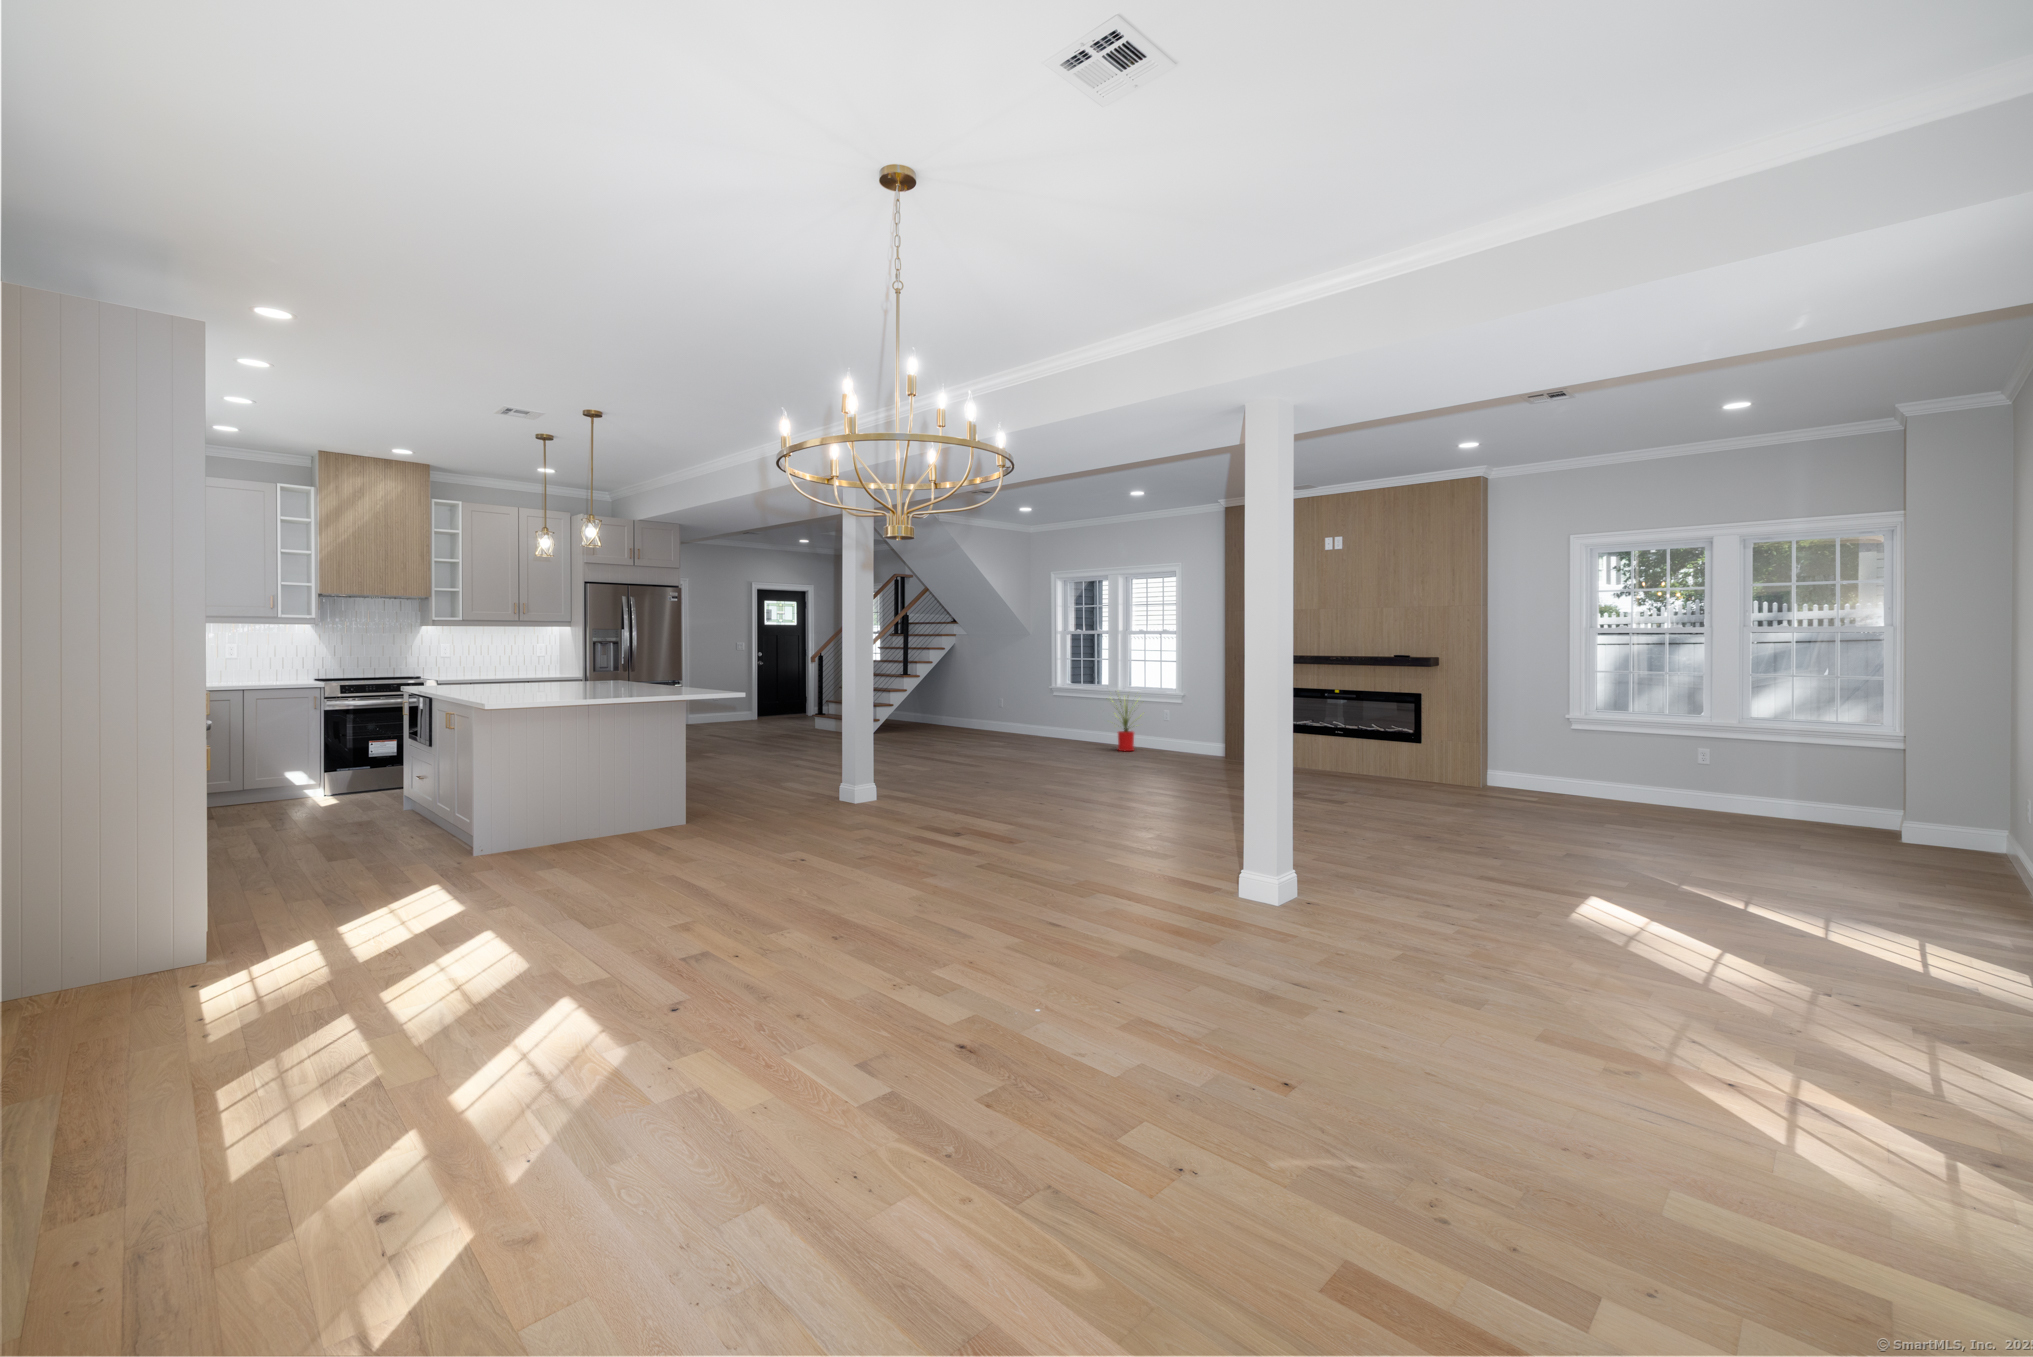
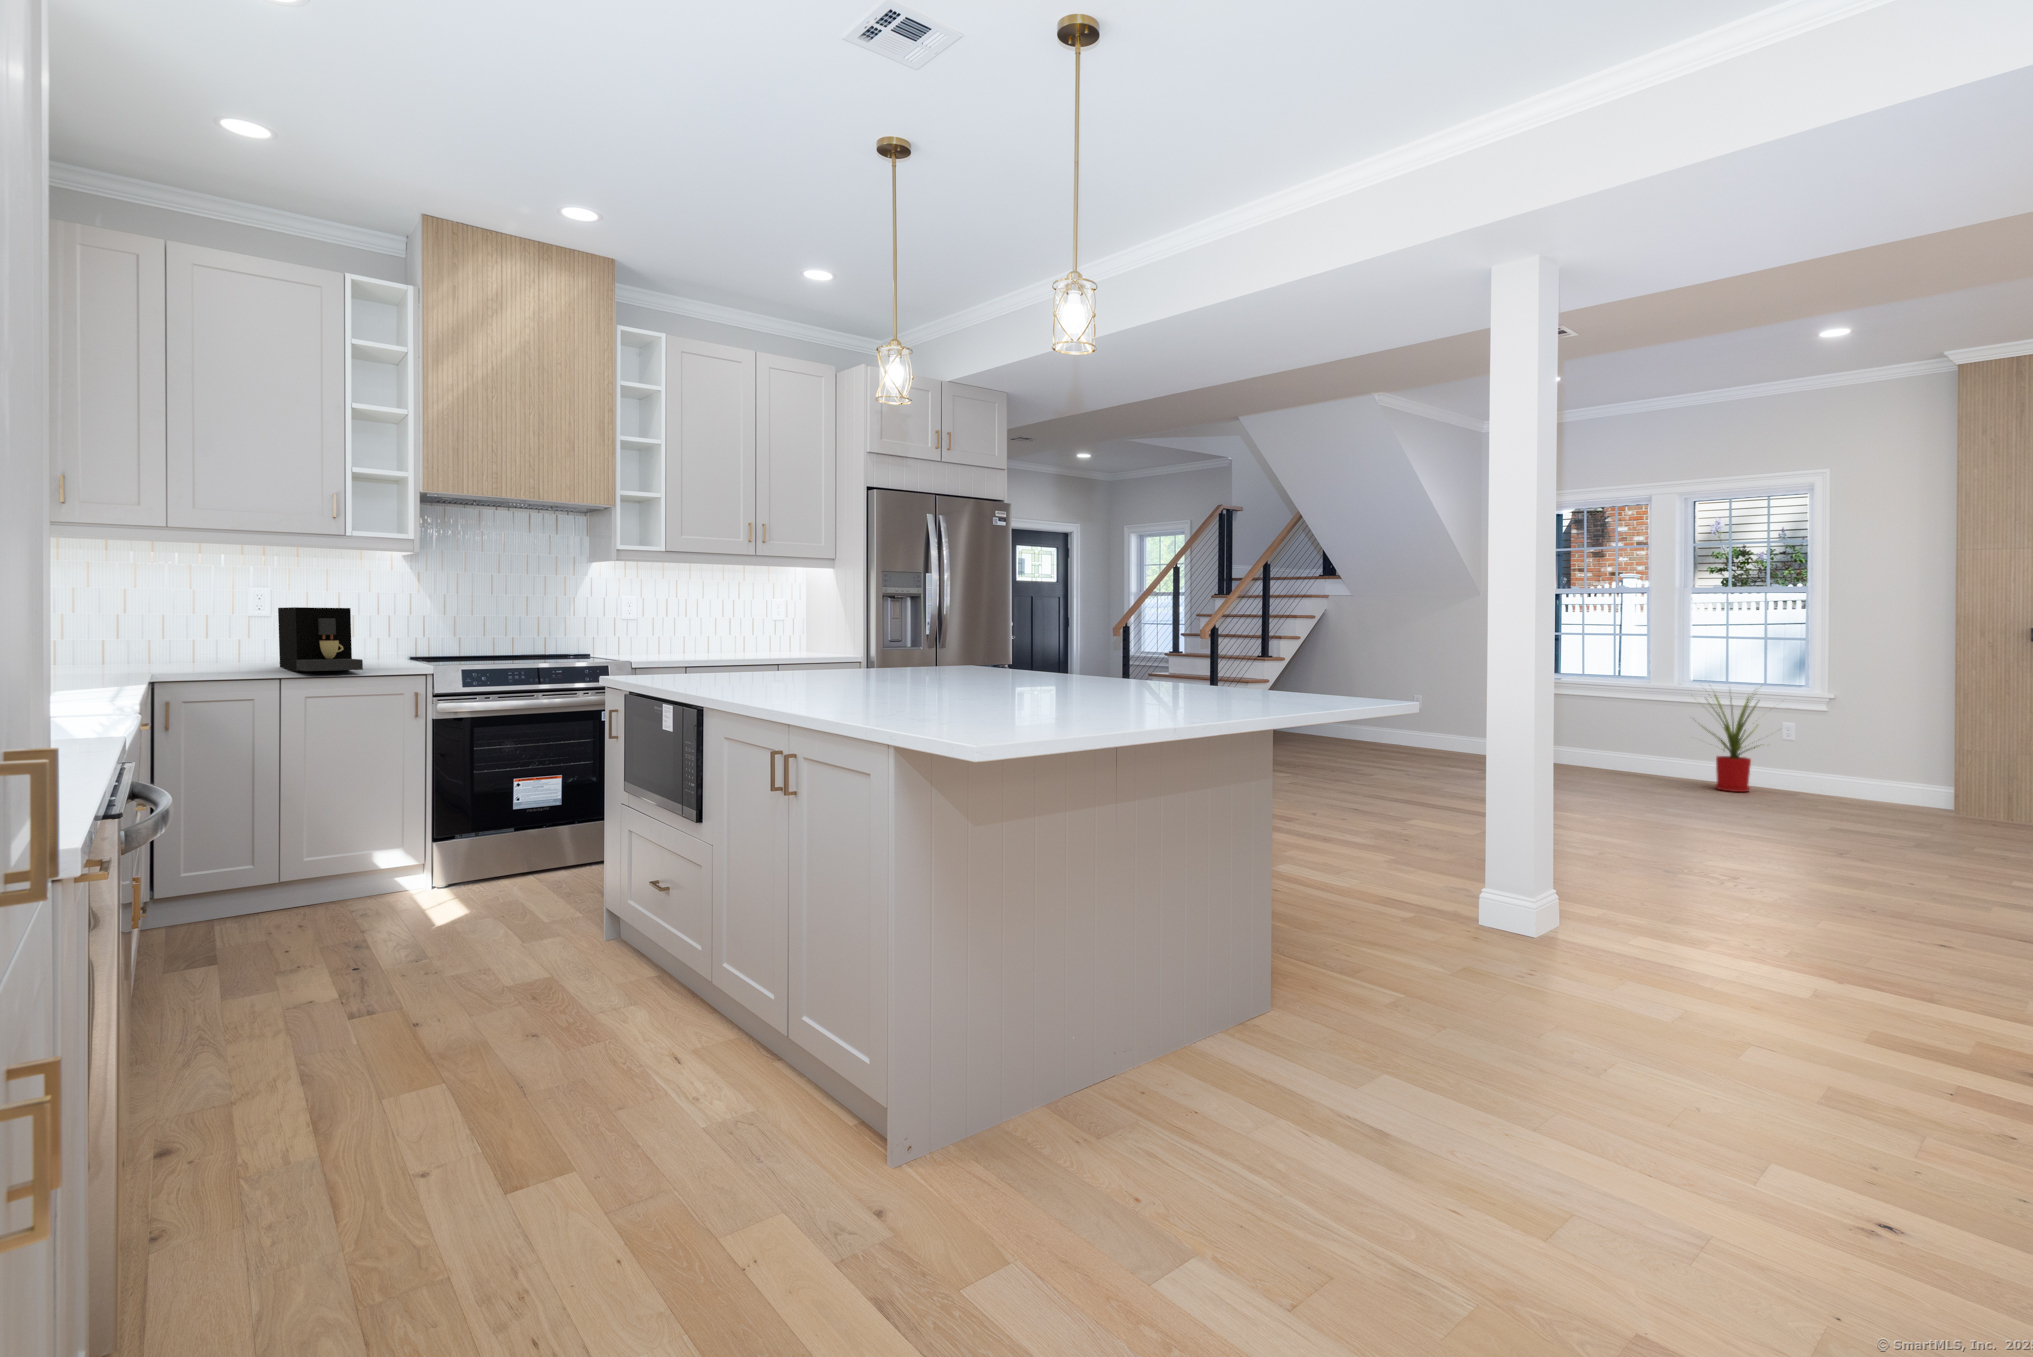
coffee maker: none [242,654,286,685] -> present [278,607,363,672]

